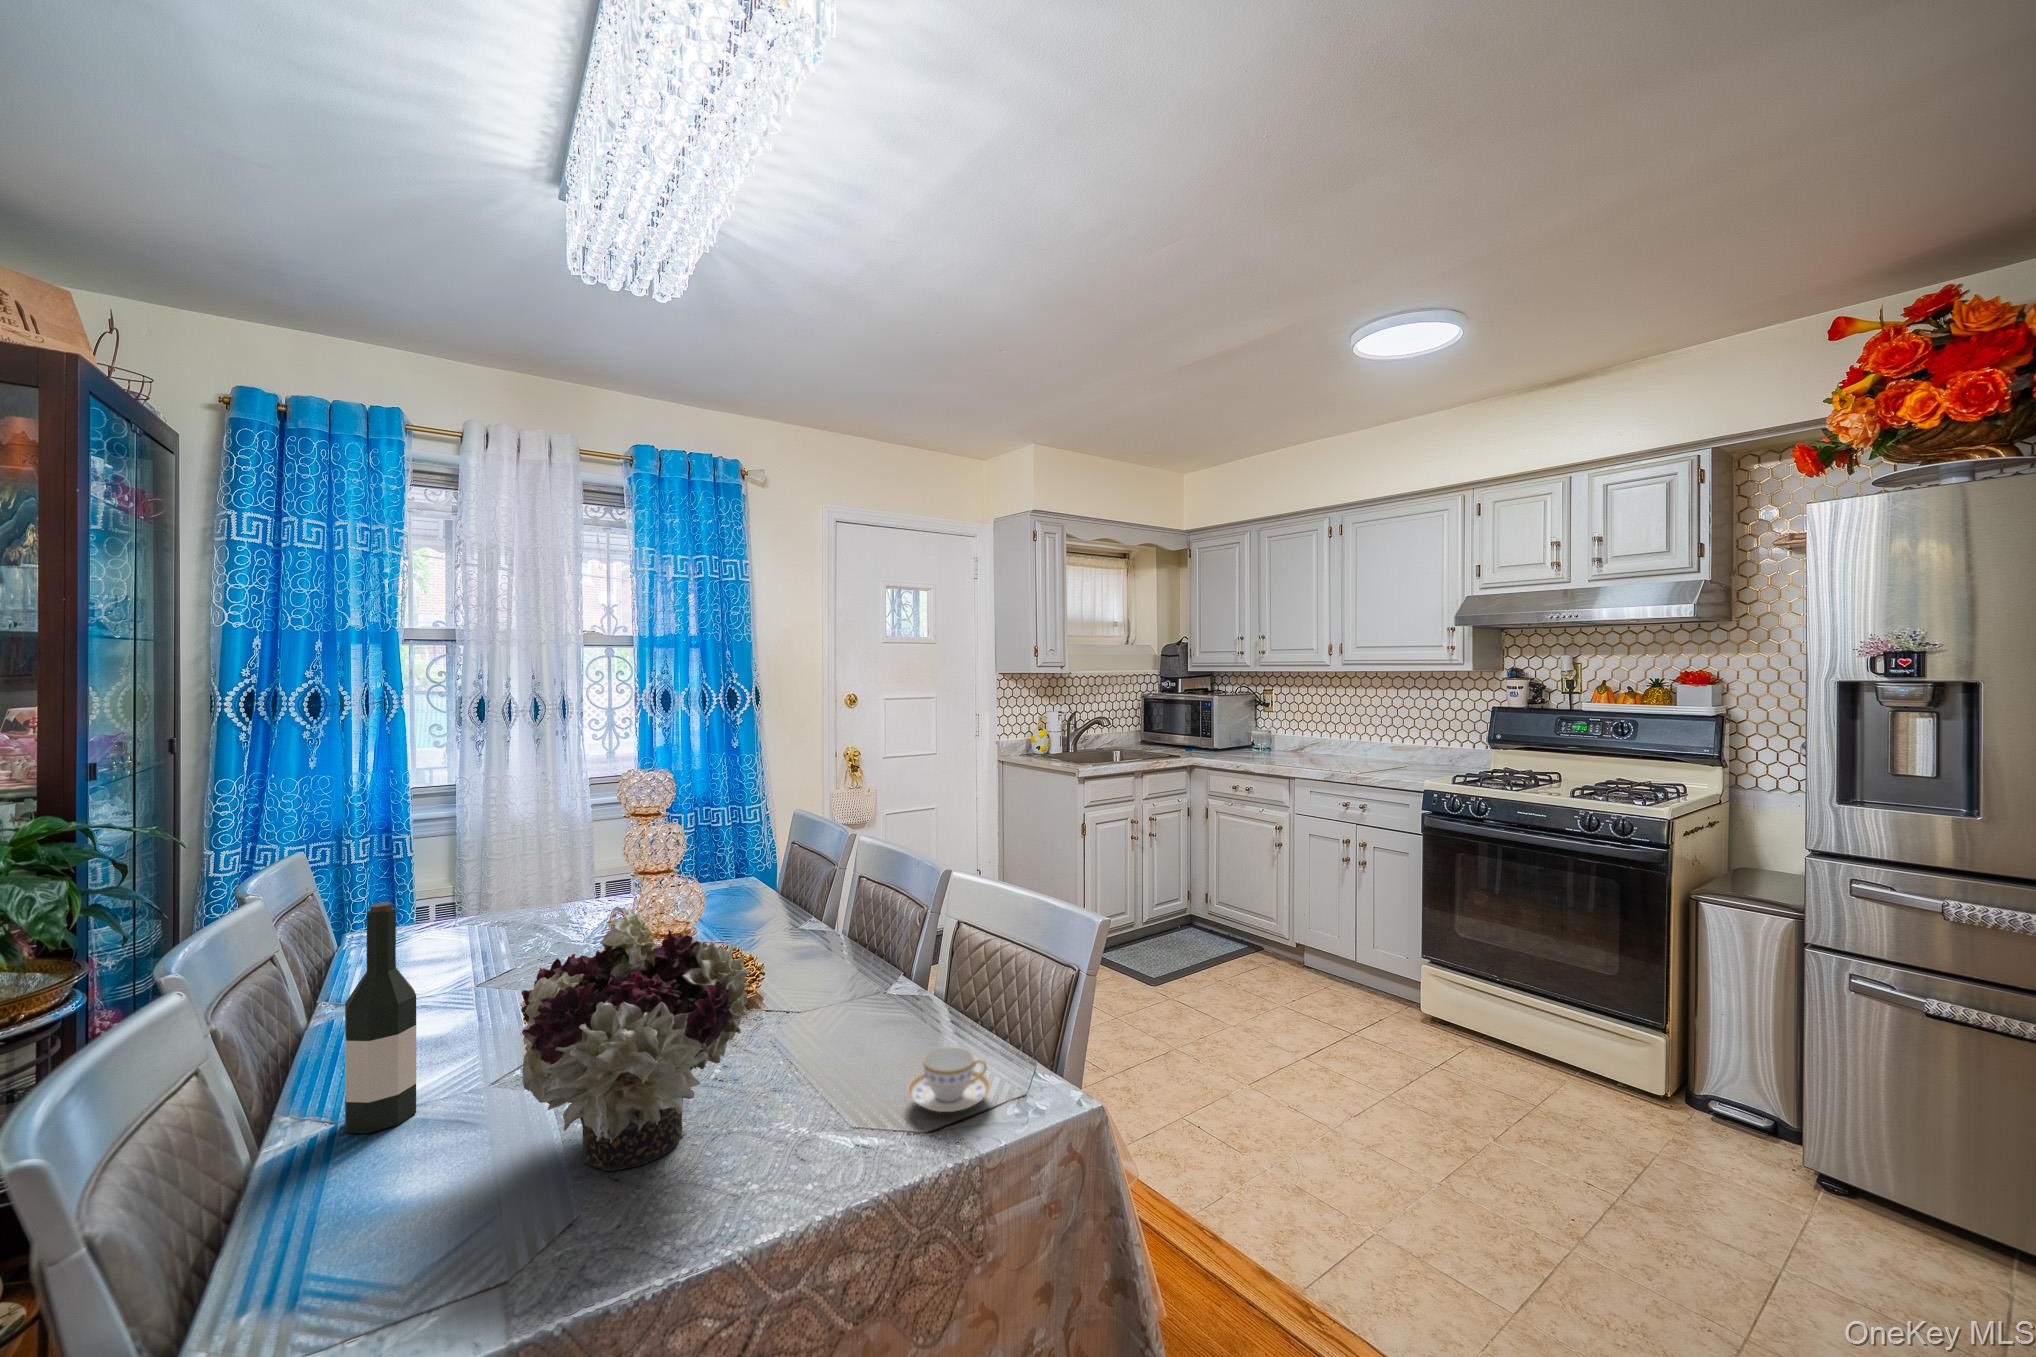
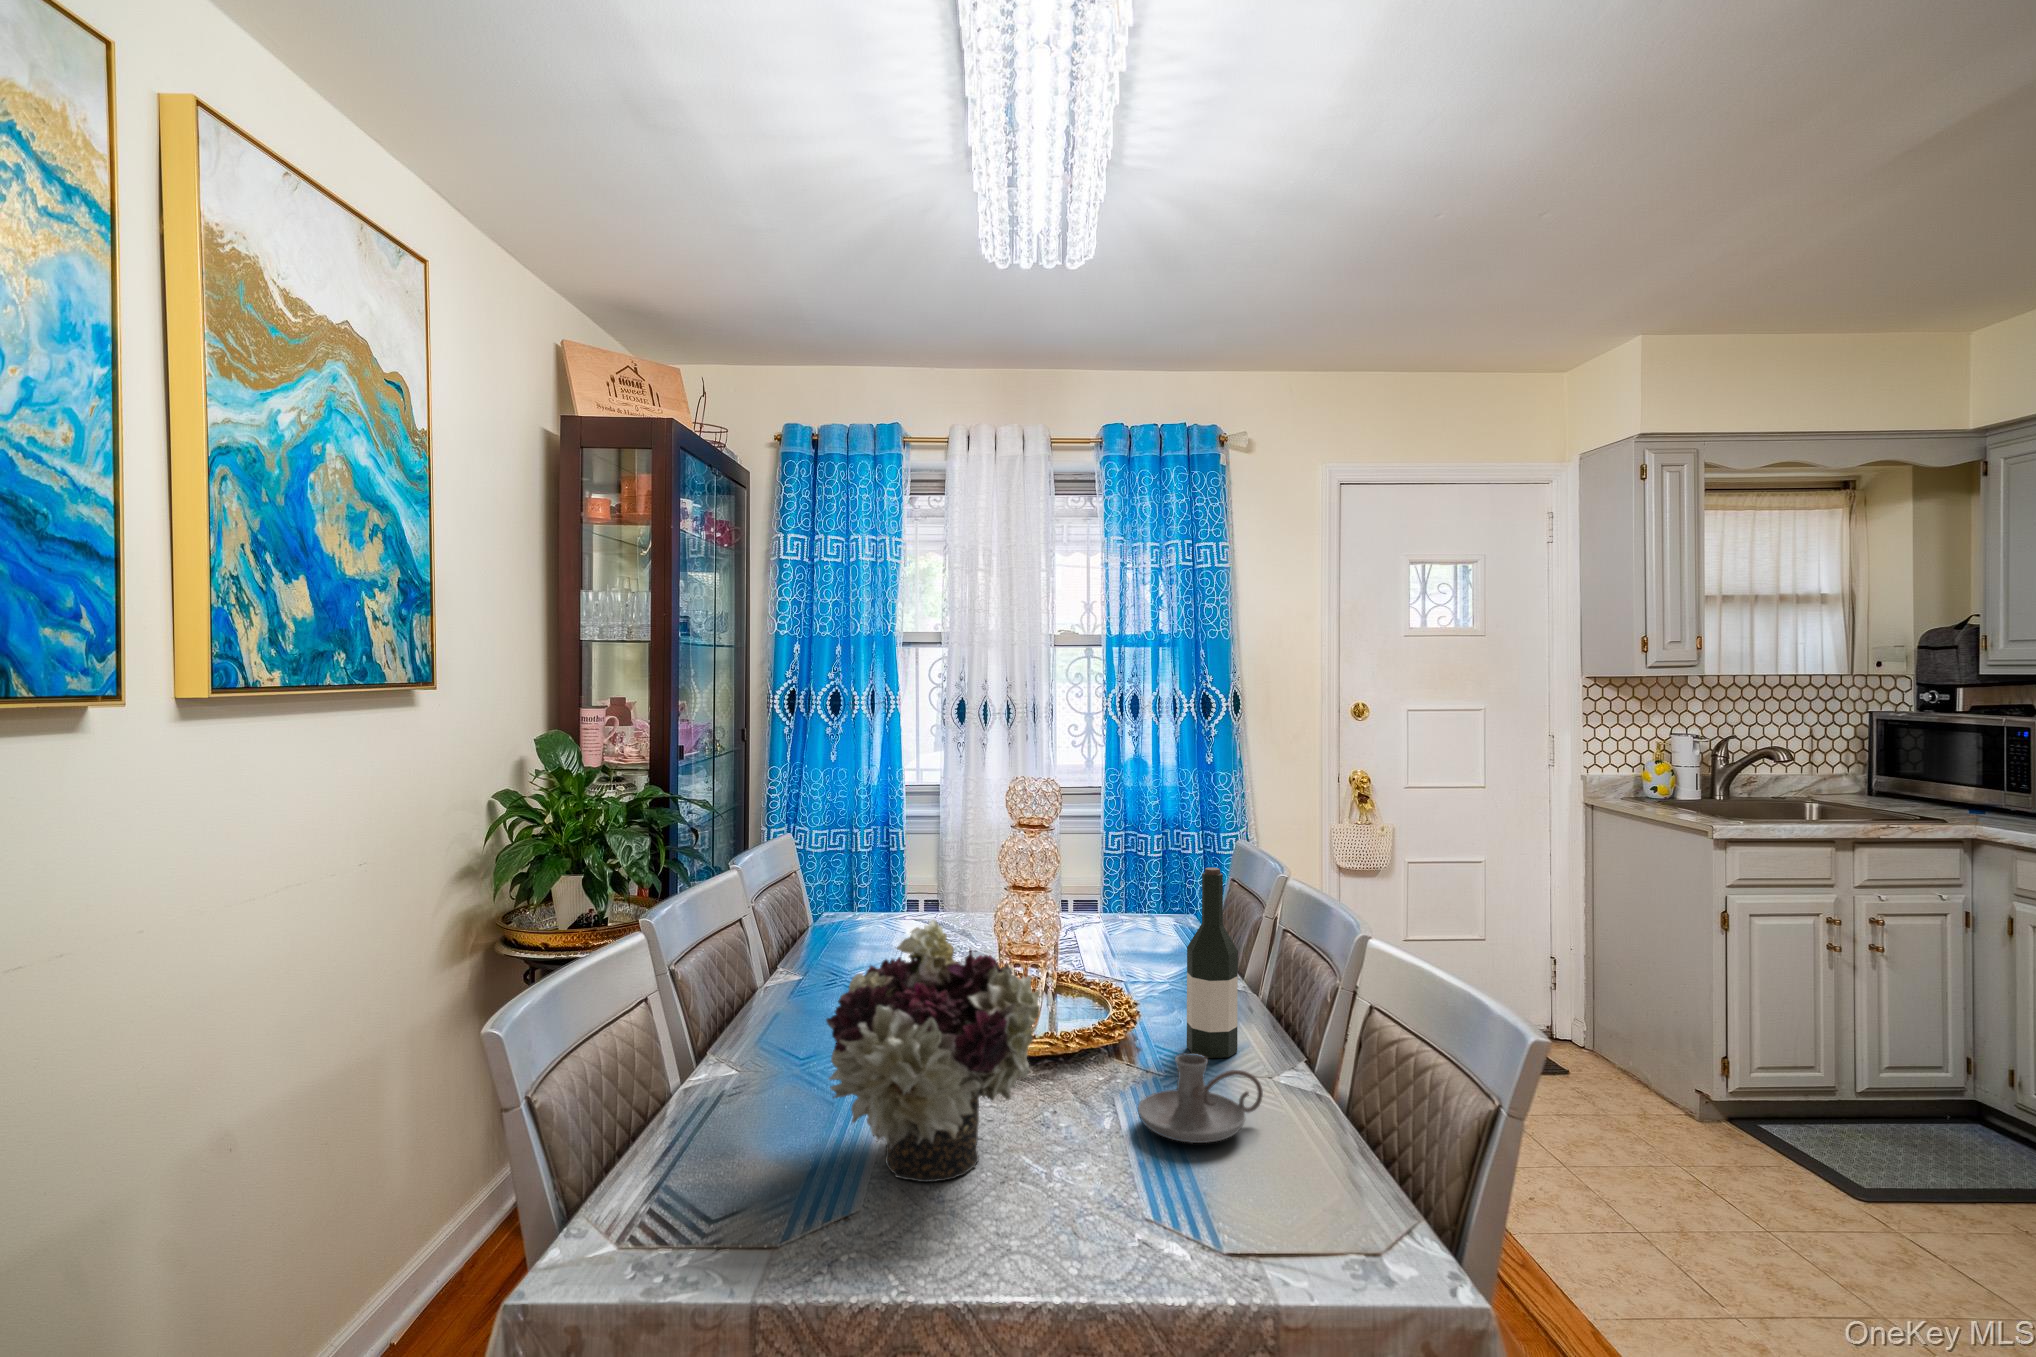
wine bottle: present [345,902,416,1133] -> present [1187,868,1238,1058]
candle holder: none [809,985,905,1060] -> present [1138,1054,1263,1143]
teacup: present [907,1048,990,1112] -> none [1208,1153,1317,1235]

